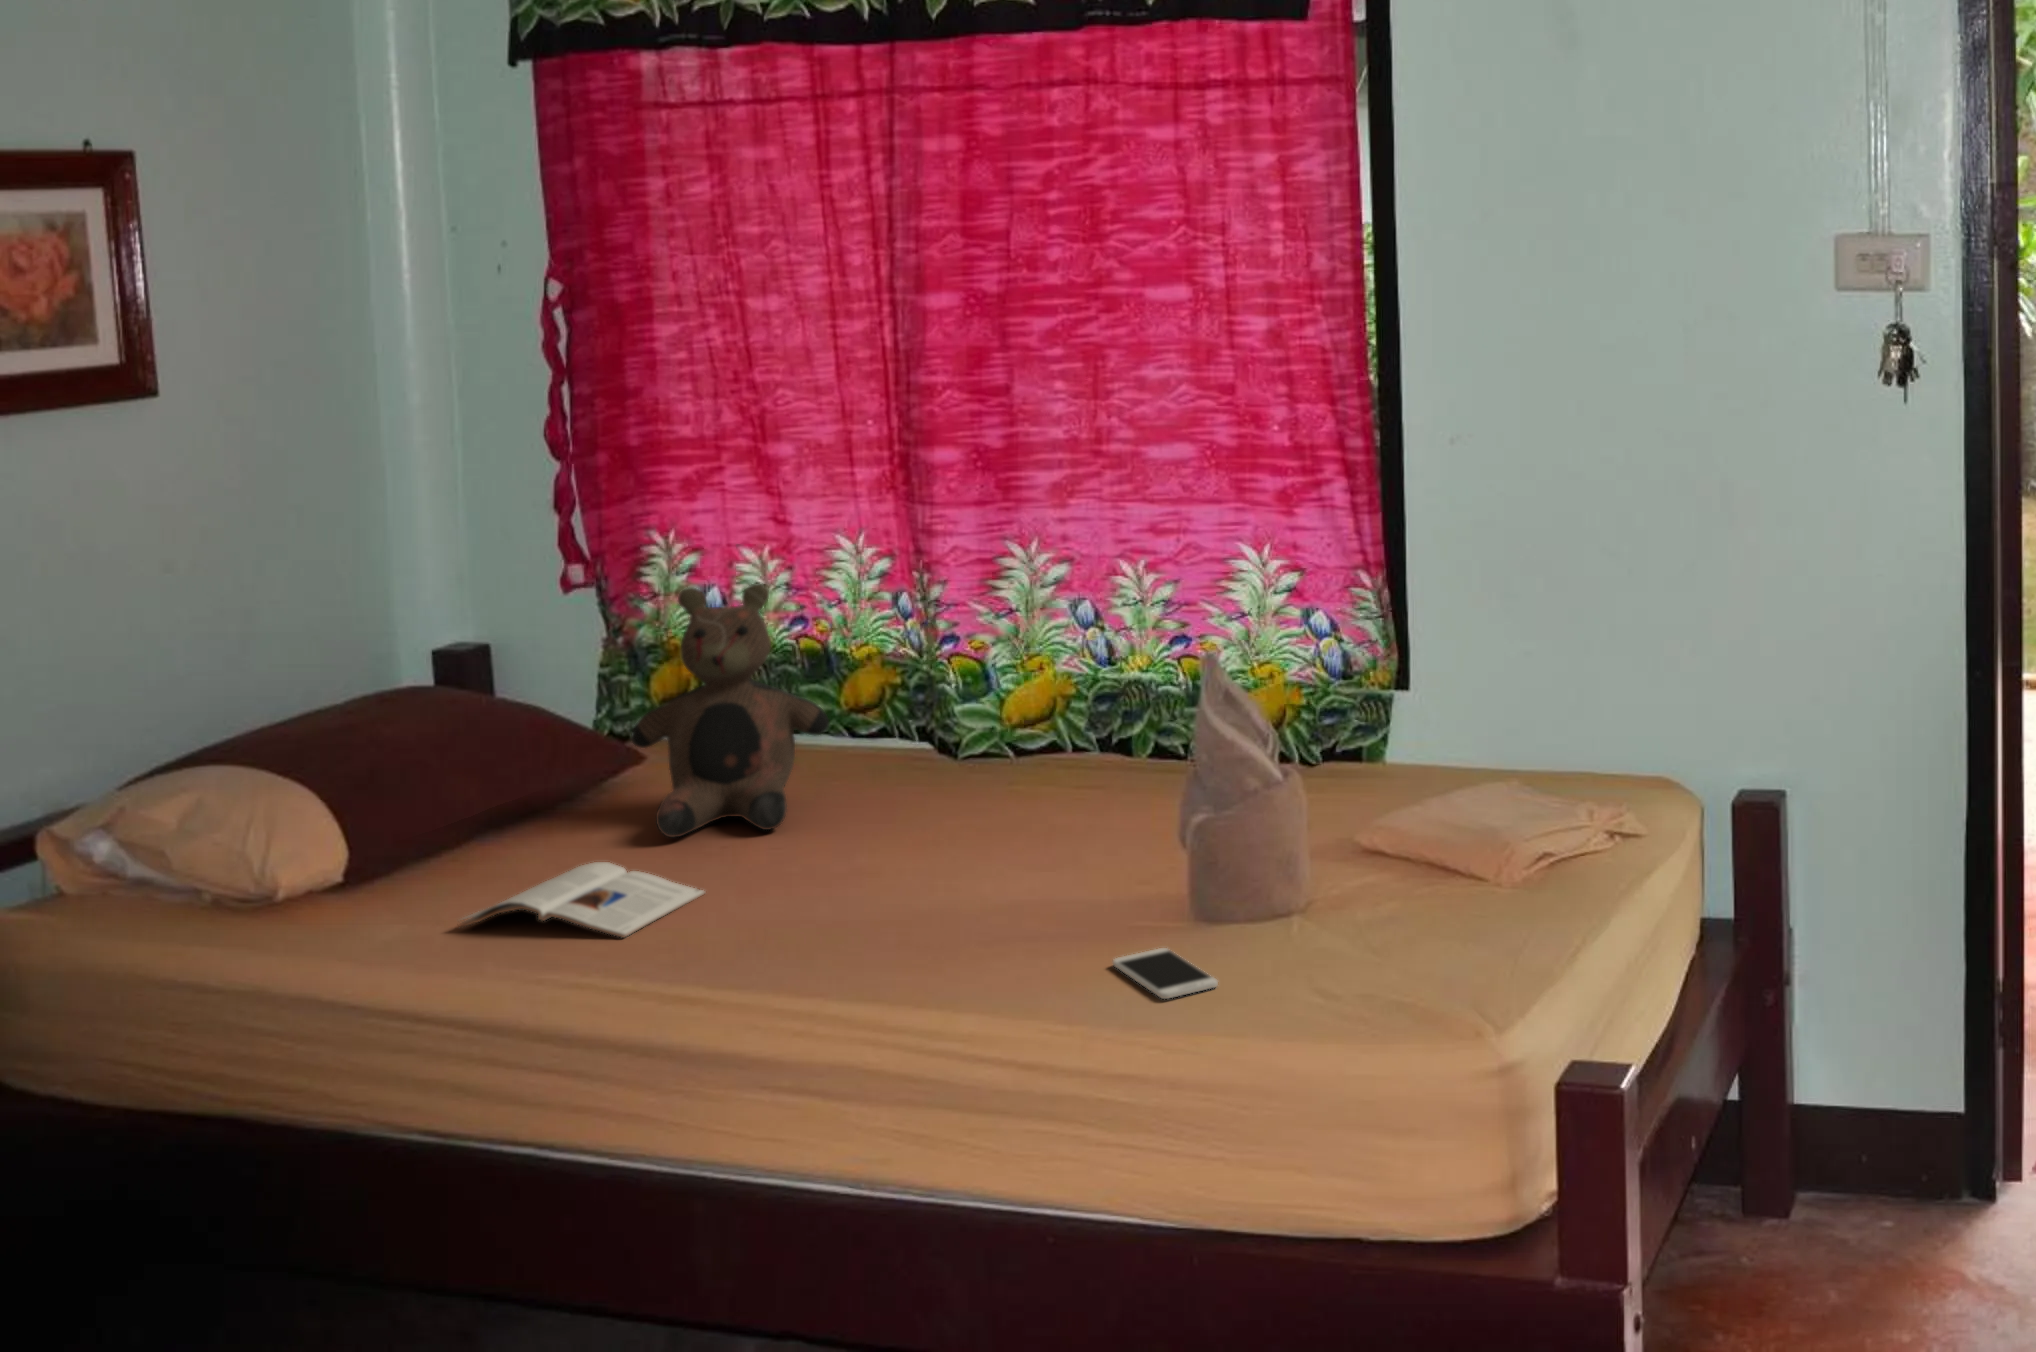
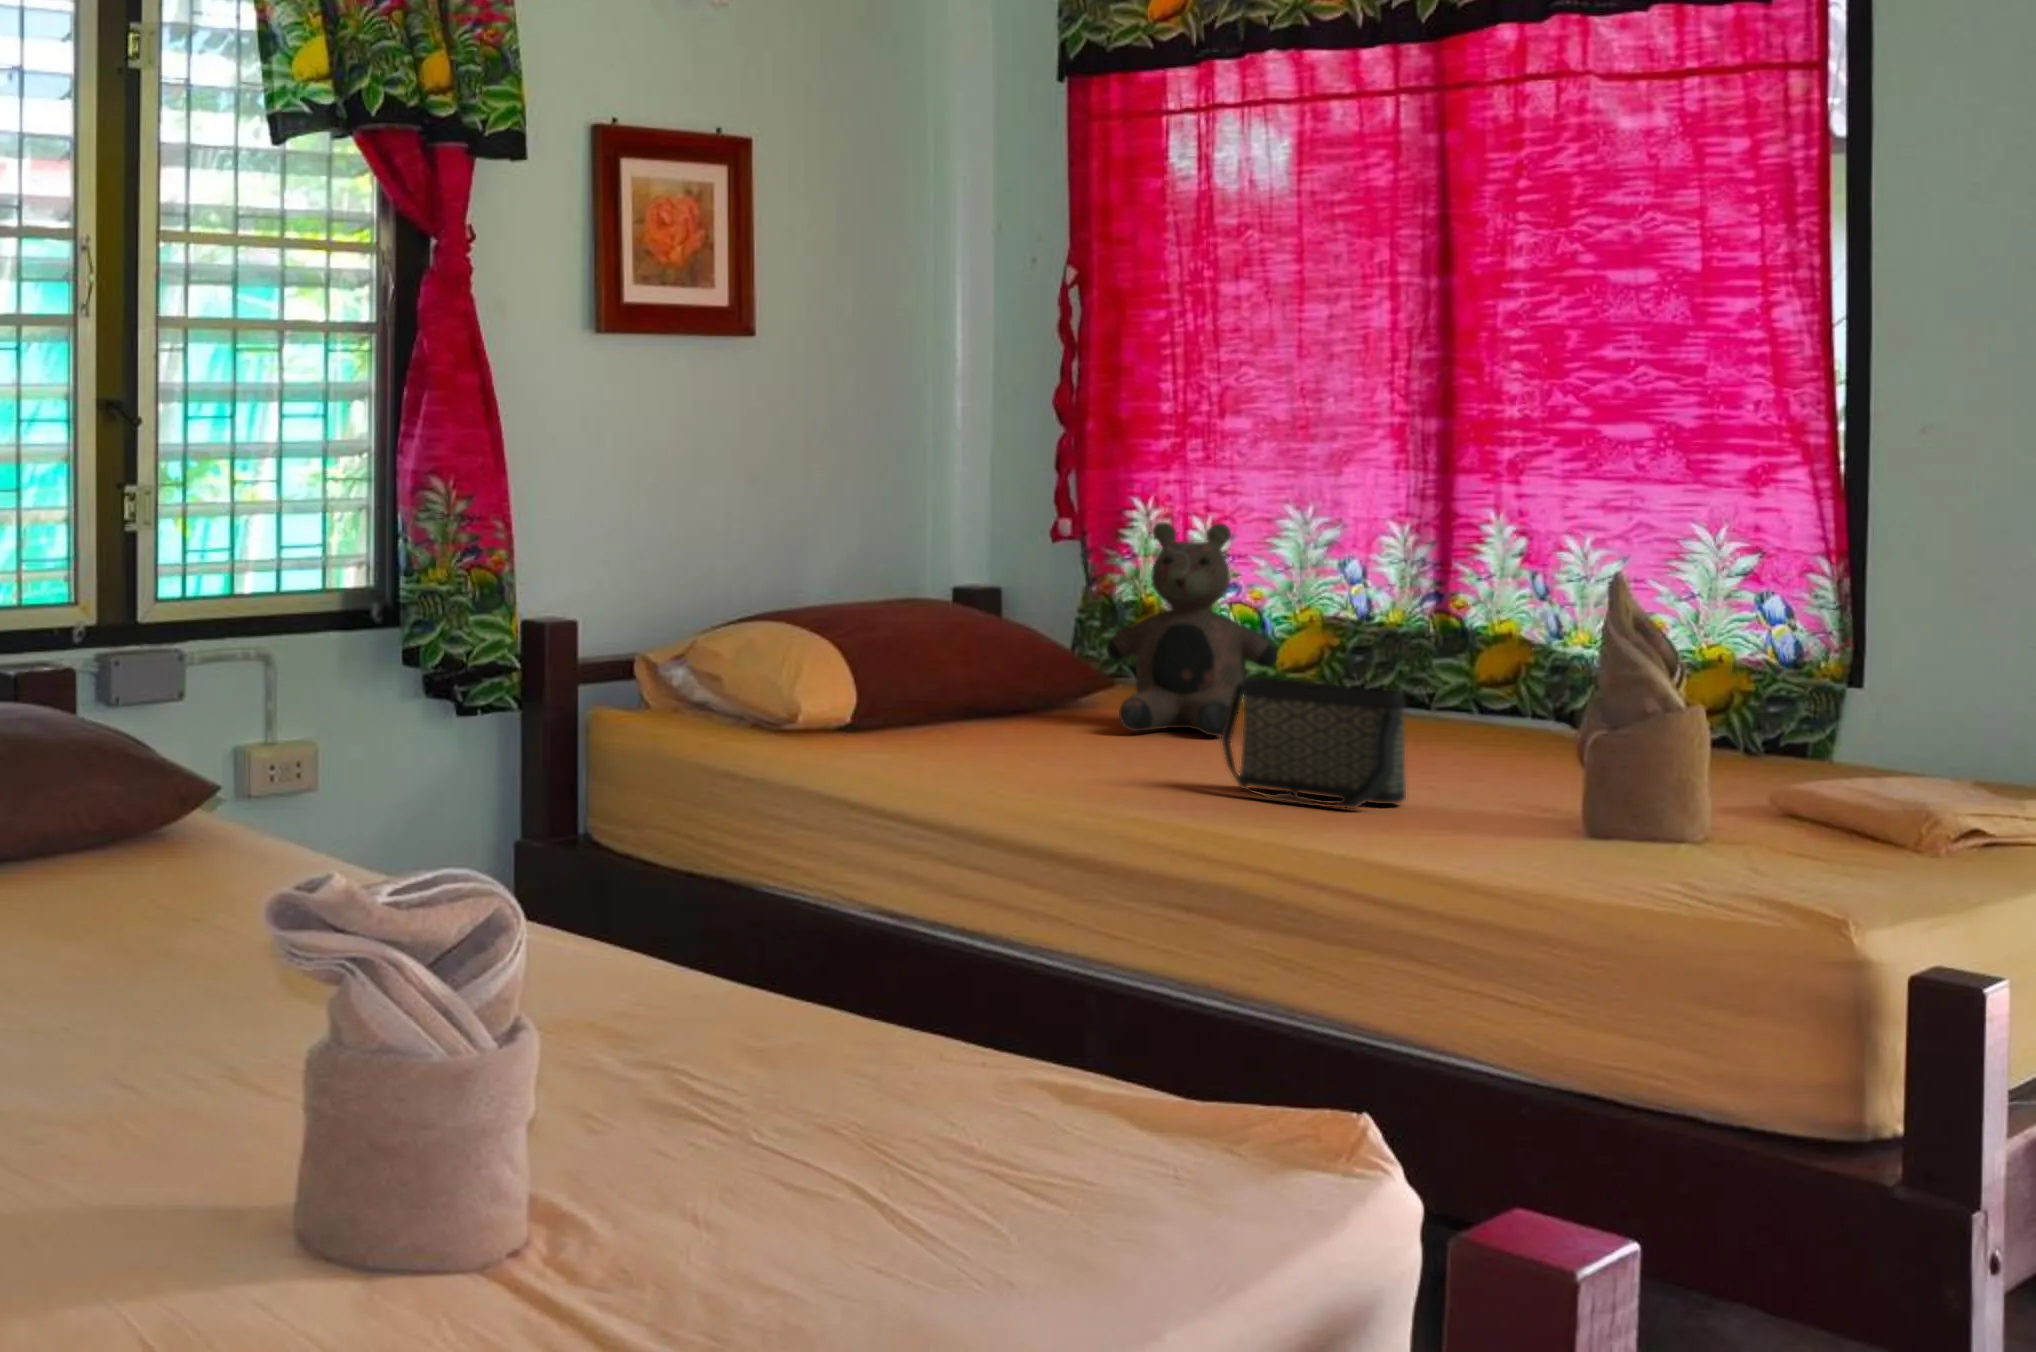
handbag: none [809,817,1027,976] -> present [1221,677,1406,808]
magazine: present [459,862,705,937] -> none [952,725,1149,768]
smartphone: present [1113,948,1218,999] -> none [1476,813,1565,836]

